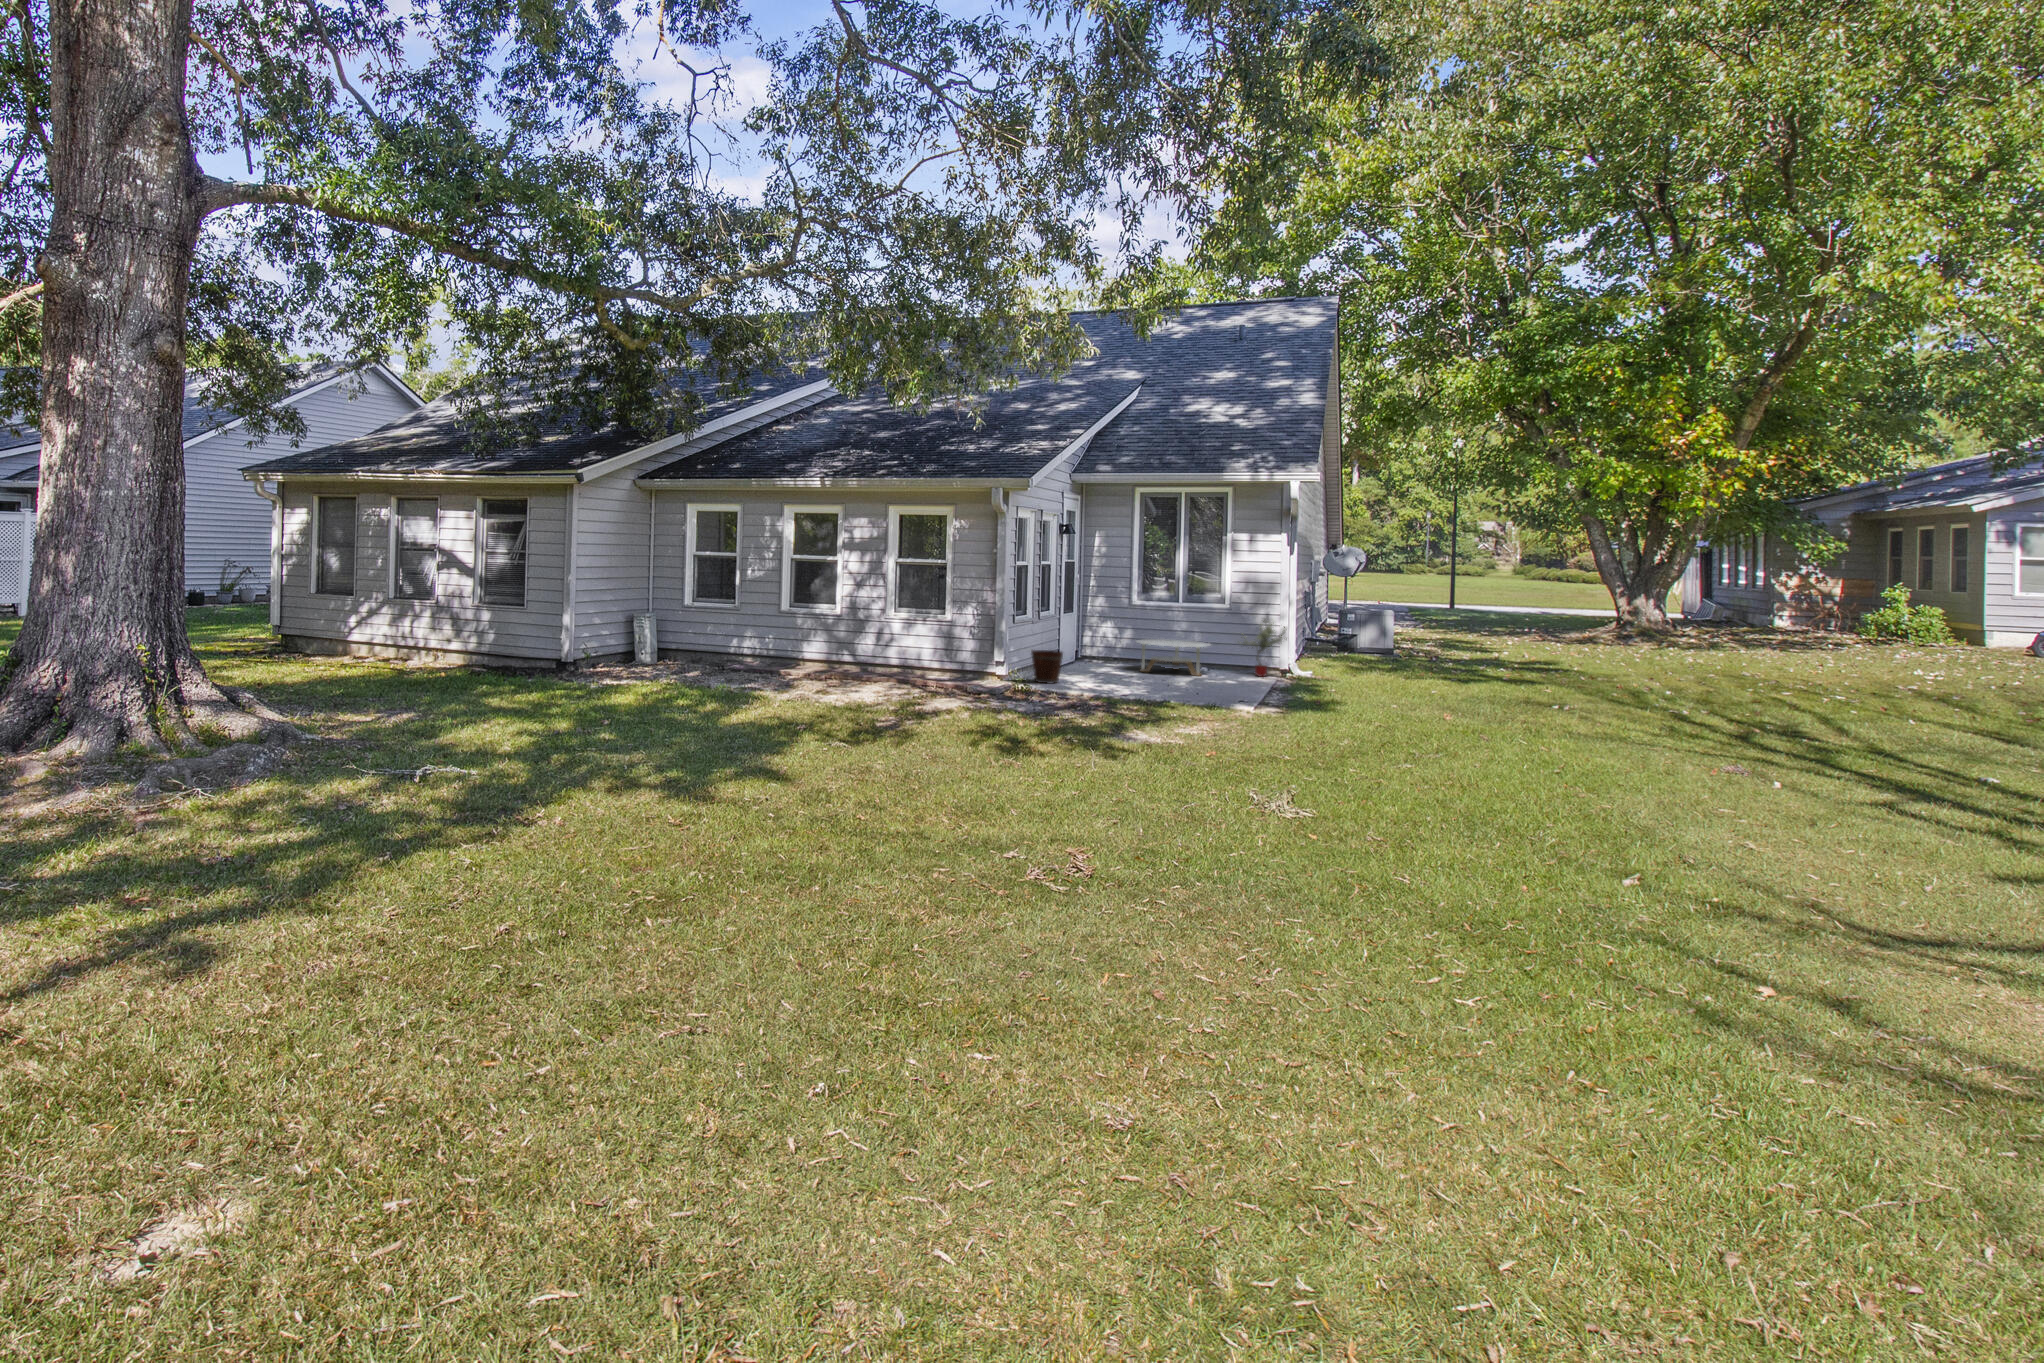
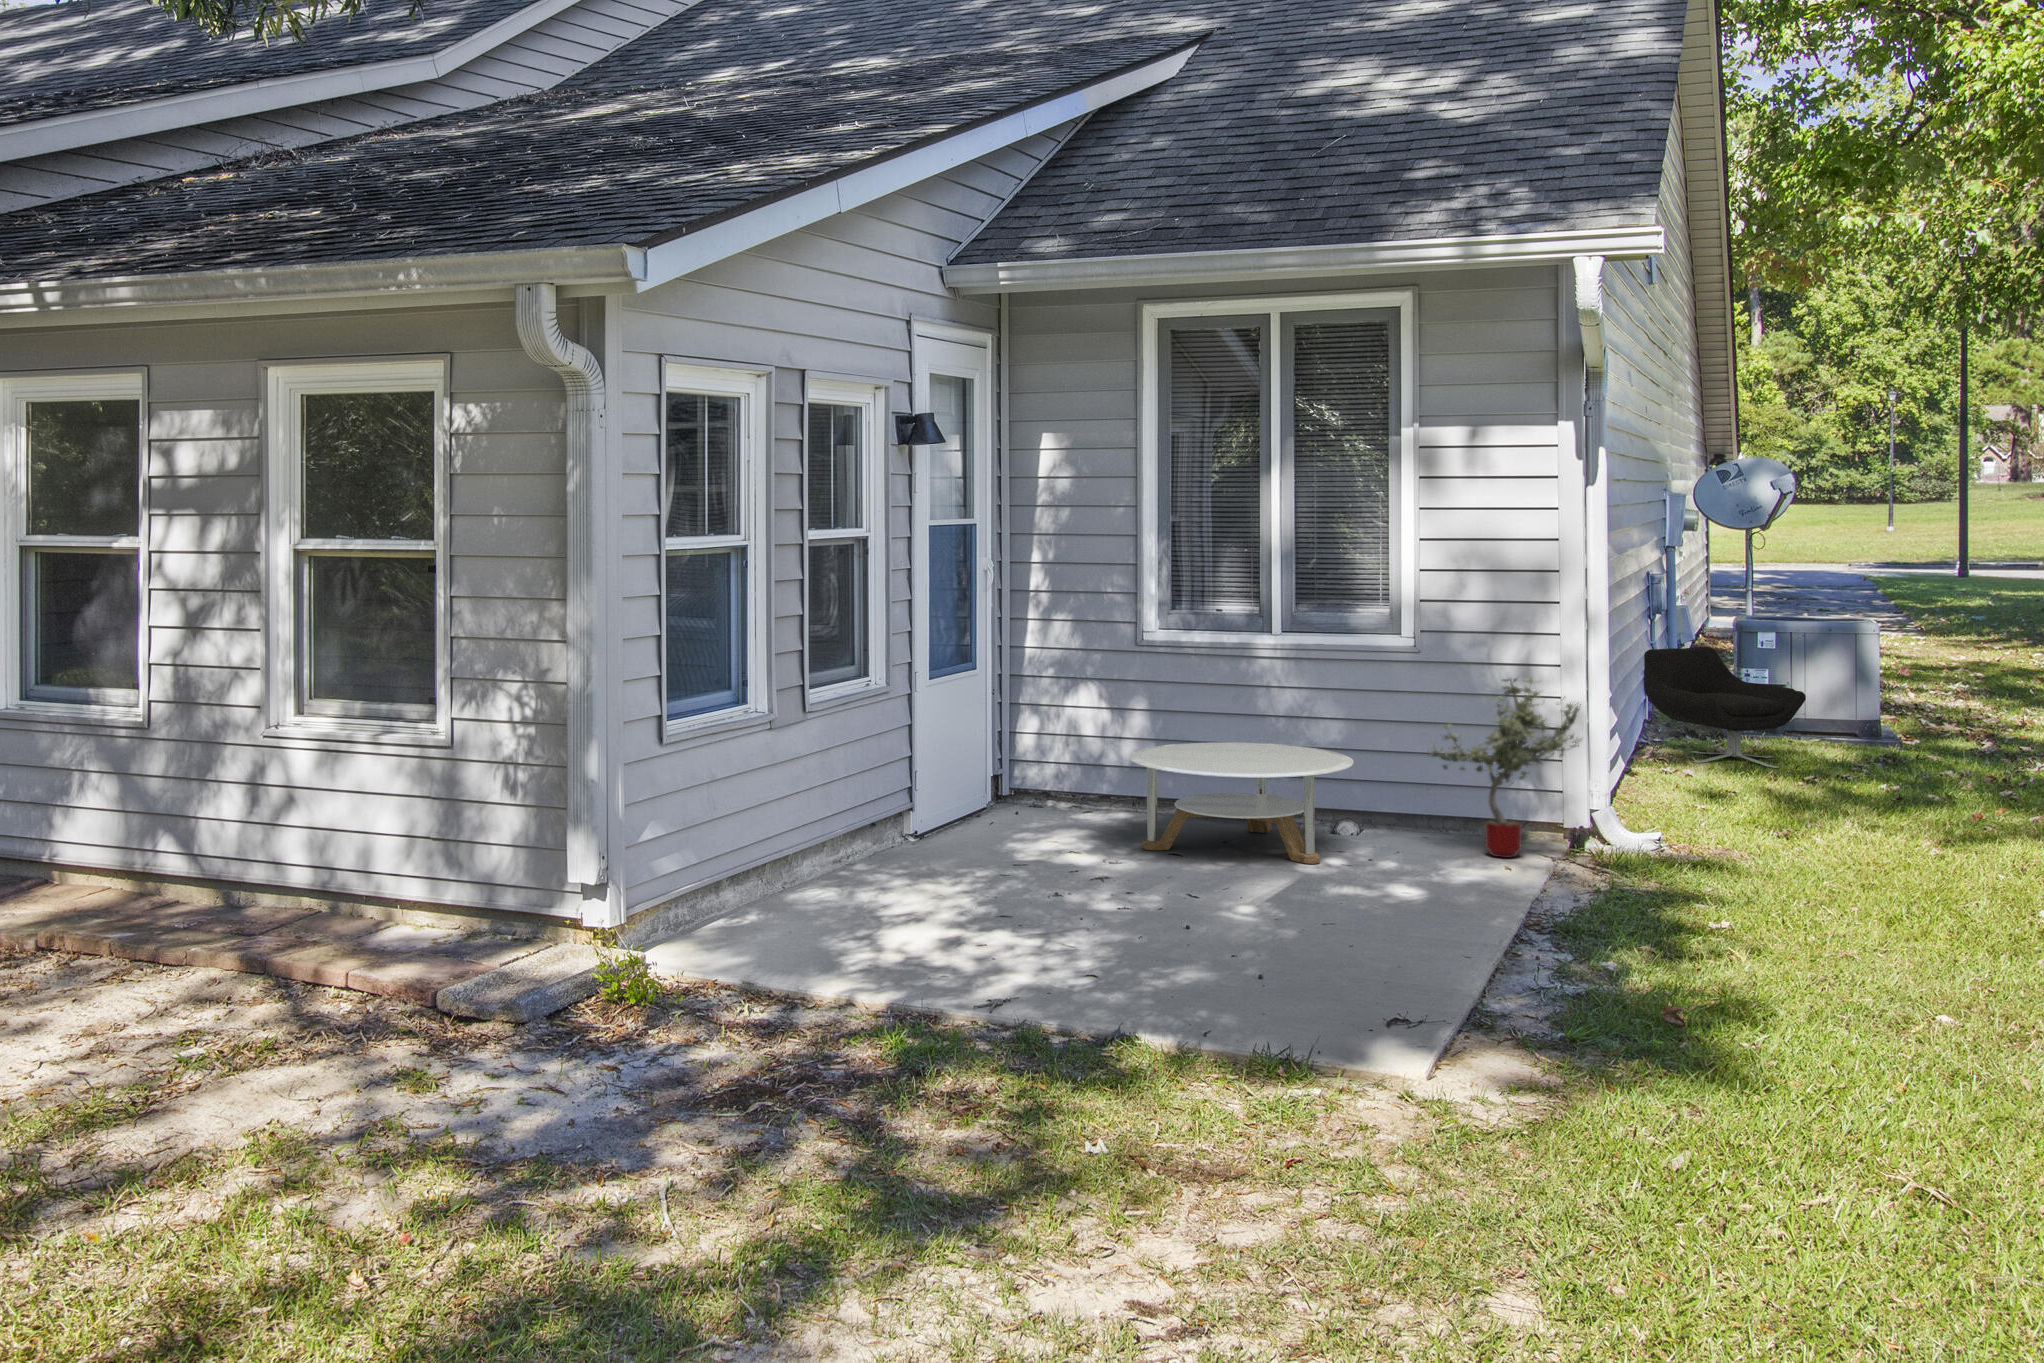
lounge chair: none [1305,618,1365,661] -> present [1644,646,1806,768]
bucket: present [1031,650,1063,683] -> none [743,814,846,930]

